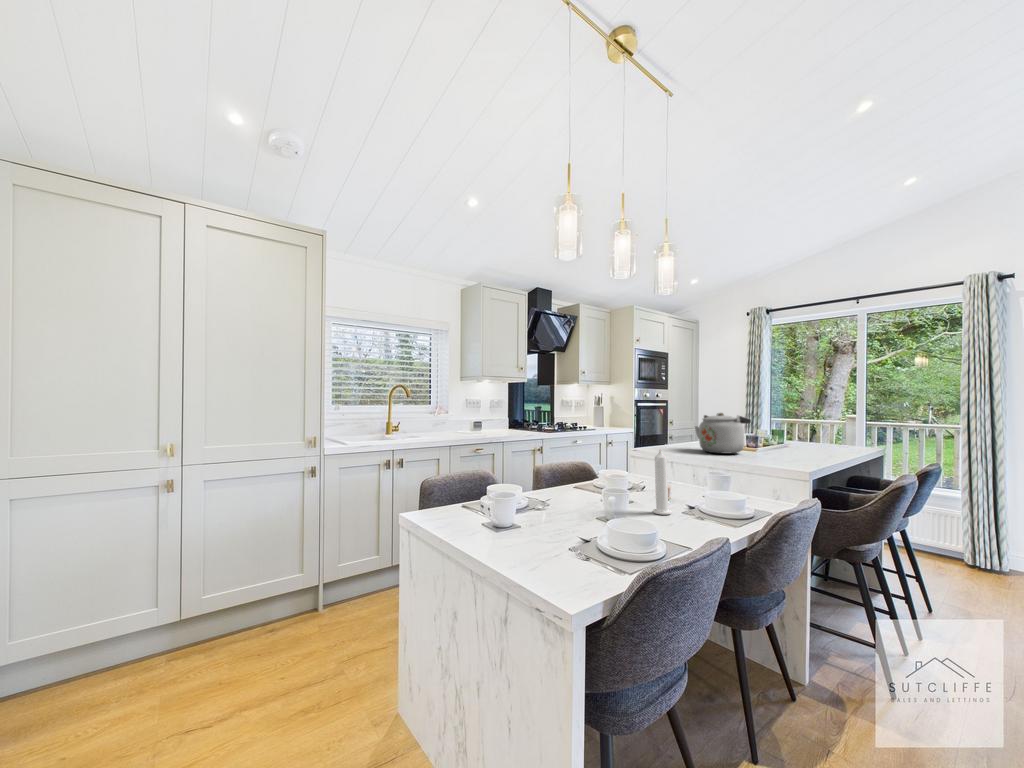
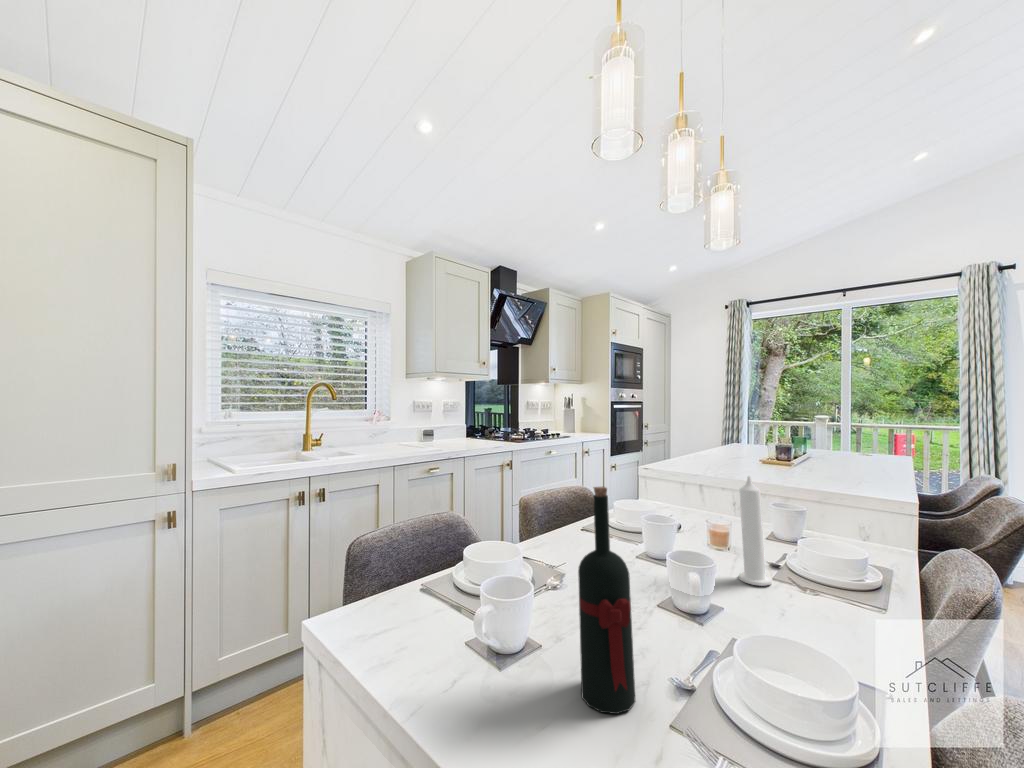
kettle: present [695,413,751,453] -> none [708,415,781,467]
wine bottle: none [528,444,554,544] -> present [578,487,635,714]

